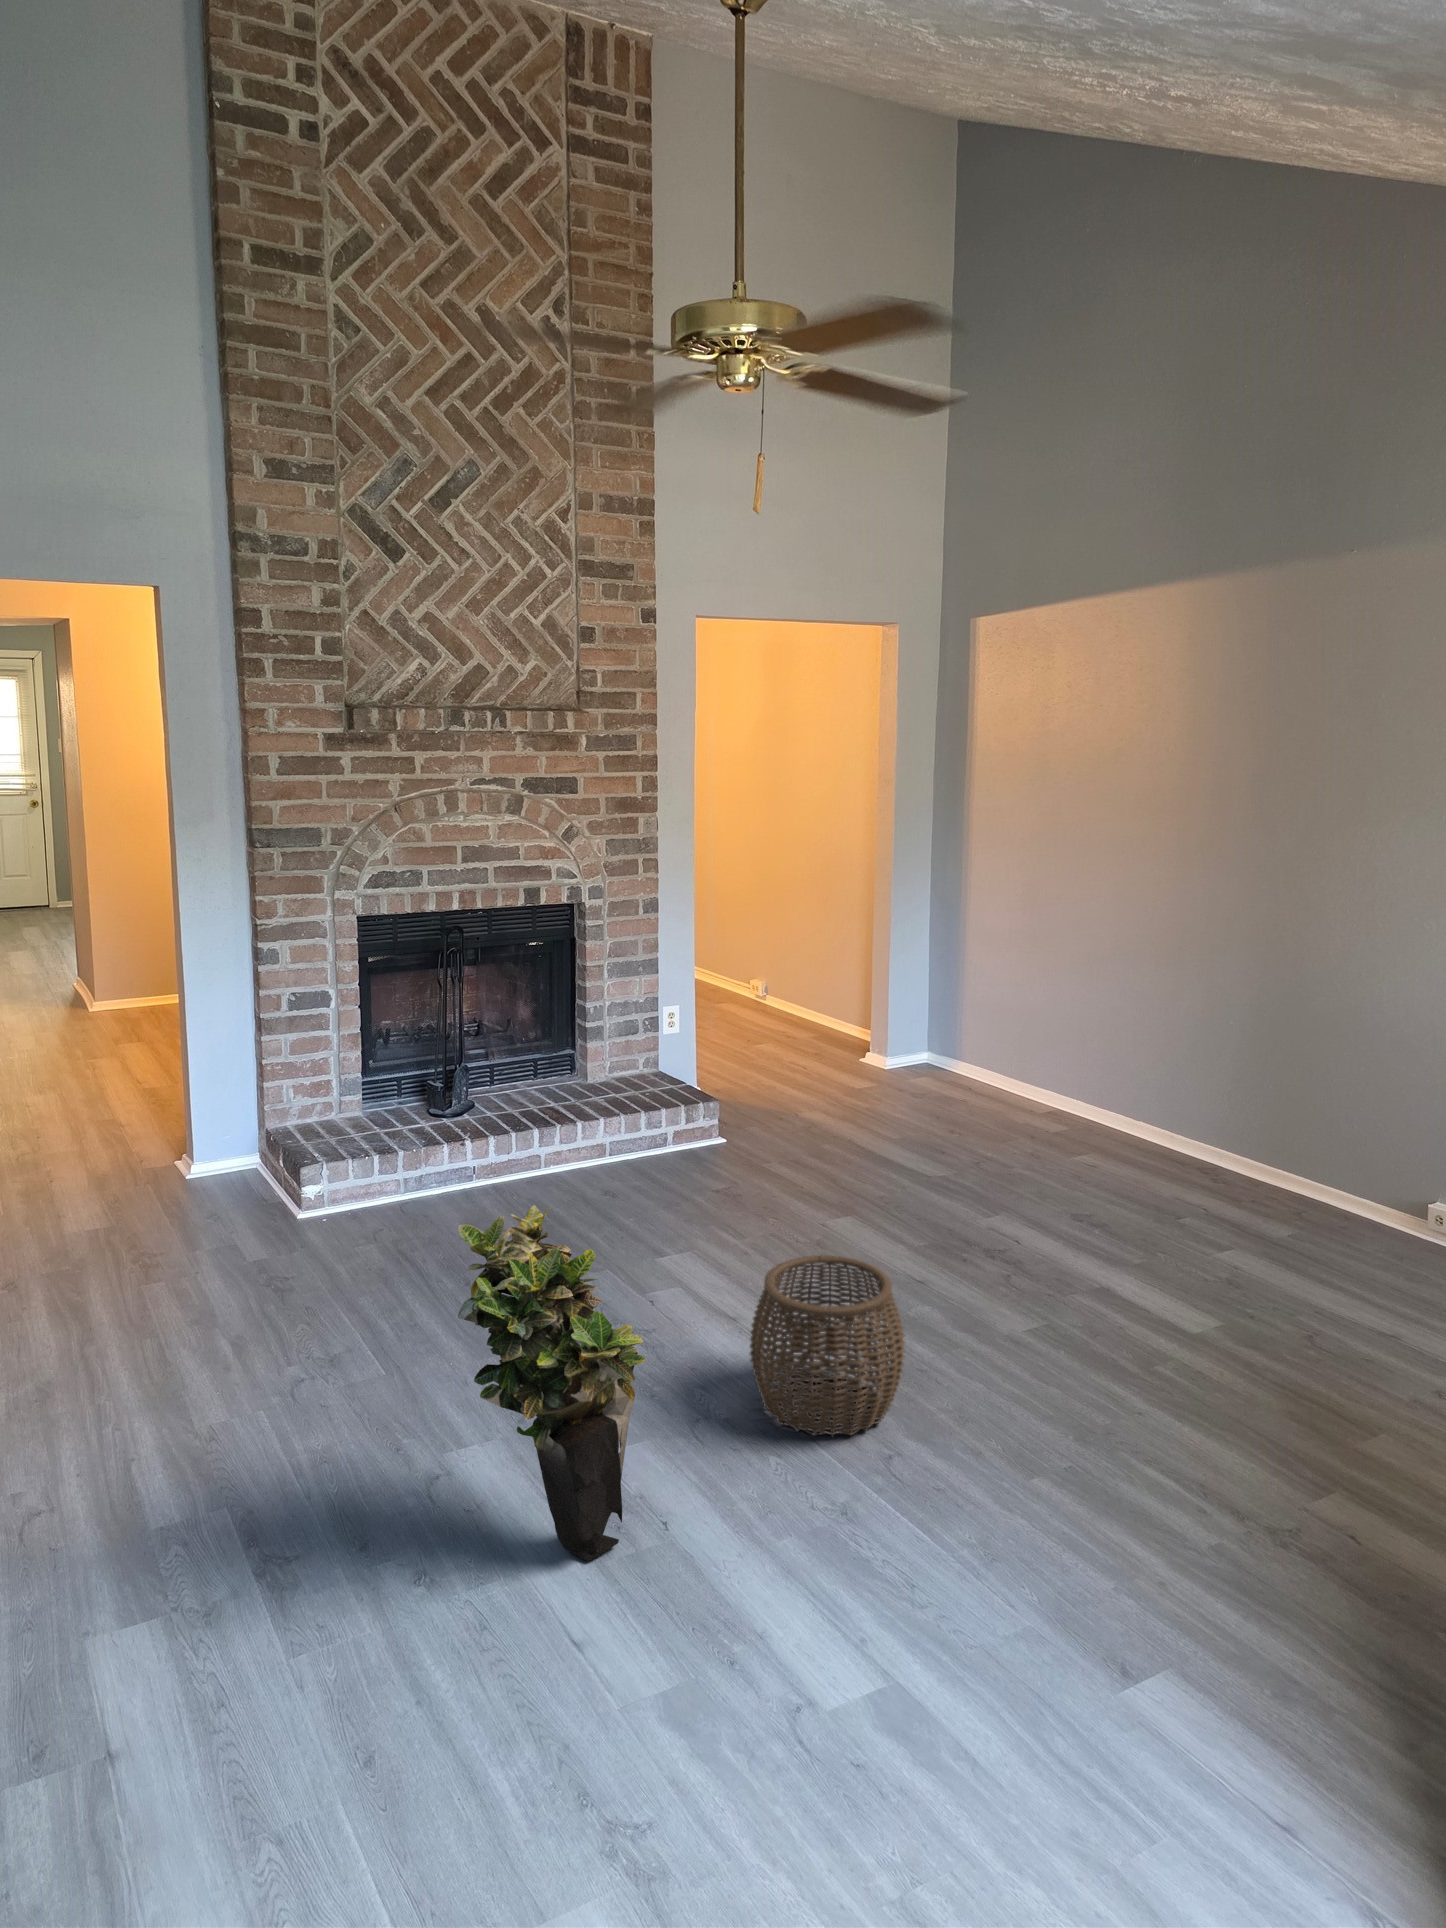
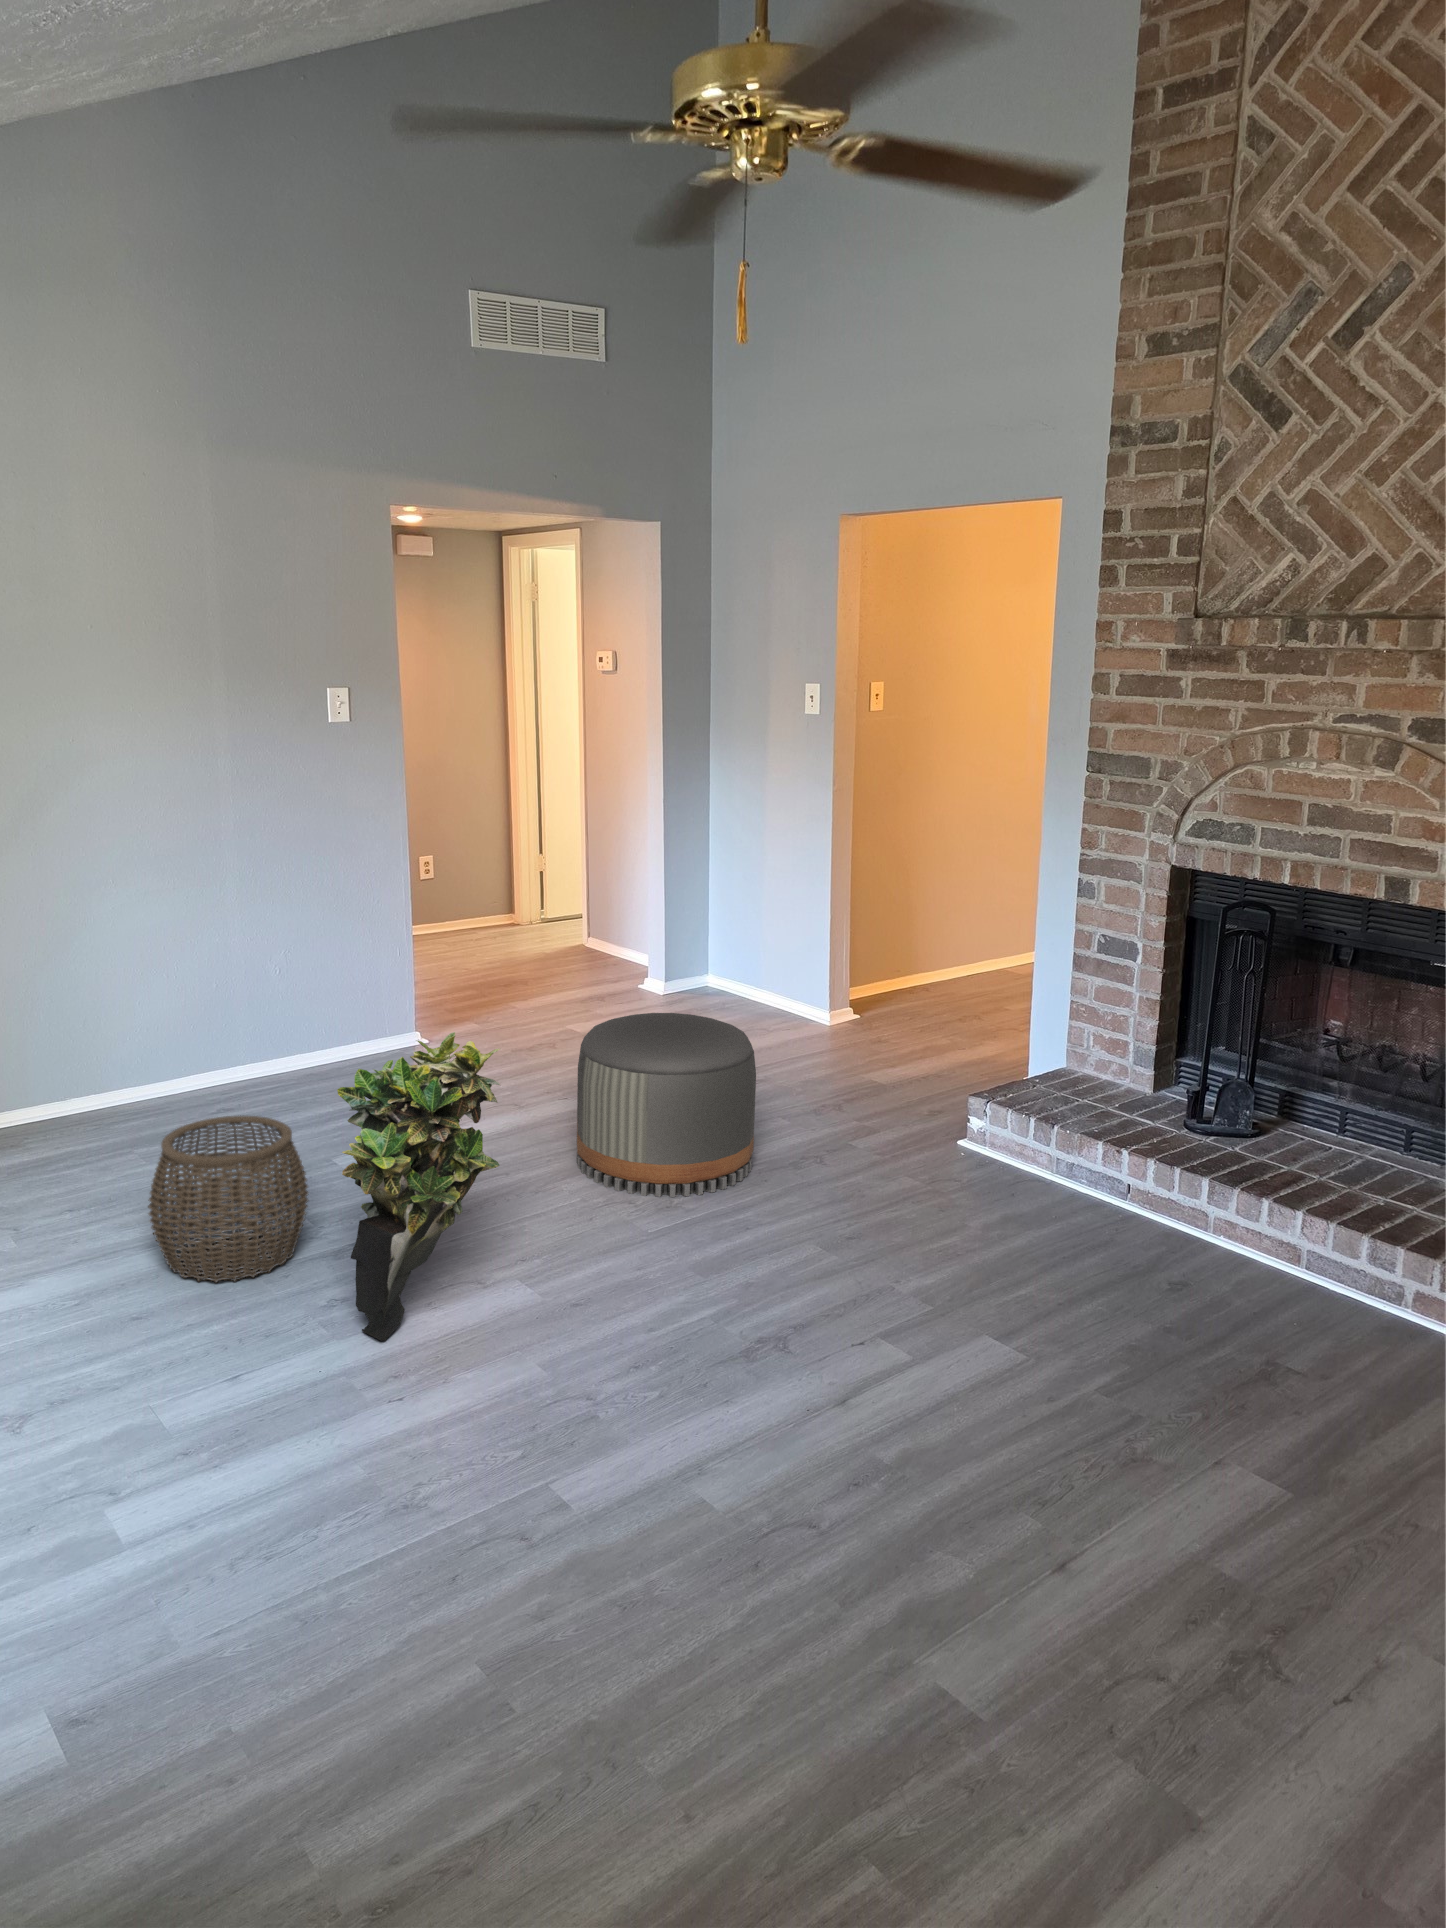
pouf: none [108,1184,339,1423] -> present [577,1013,756,1197]
woven basket: present [750,1255,905,1437] -> present [148,1115,308,1282]

